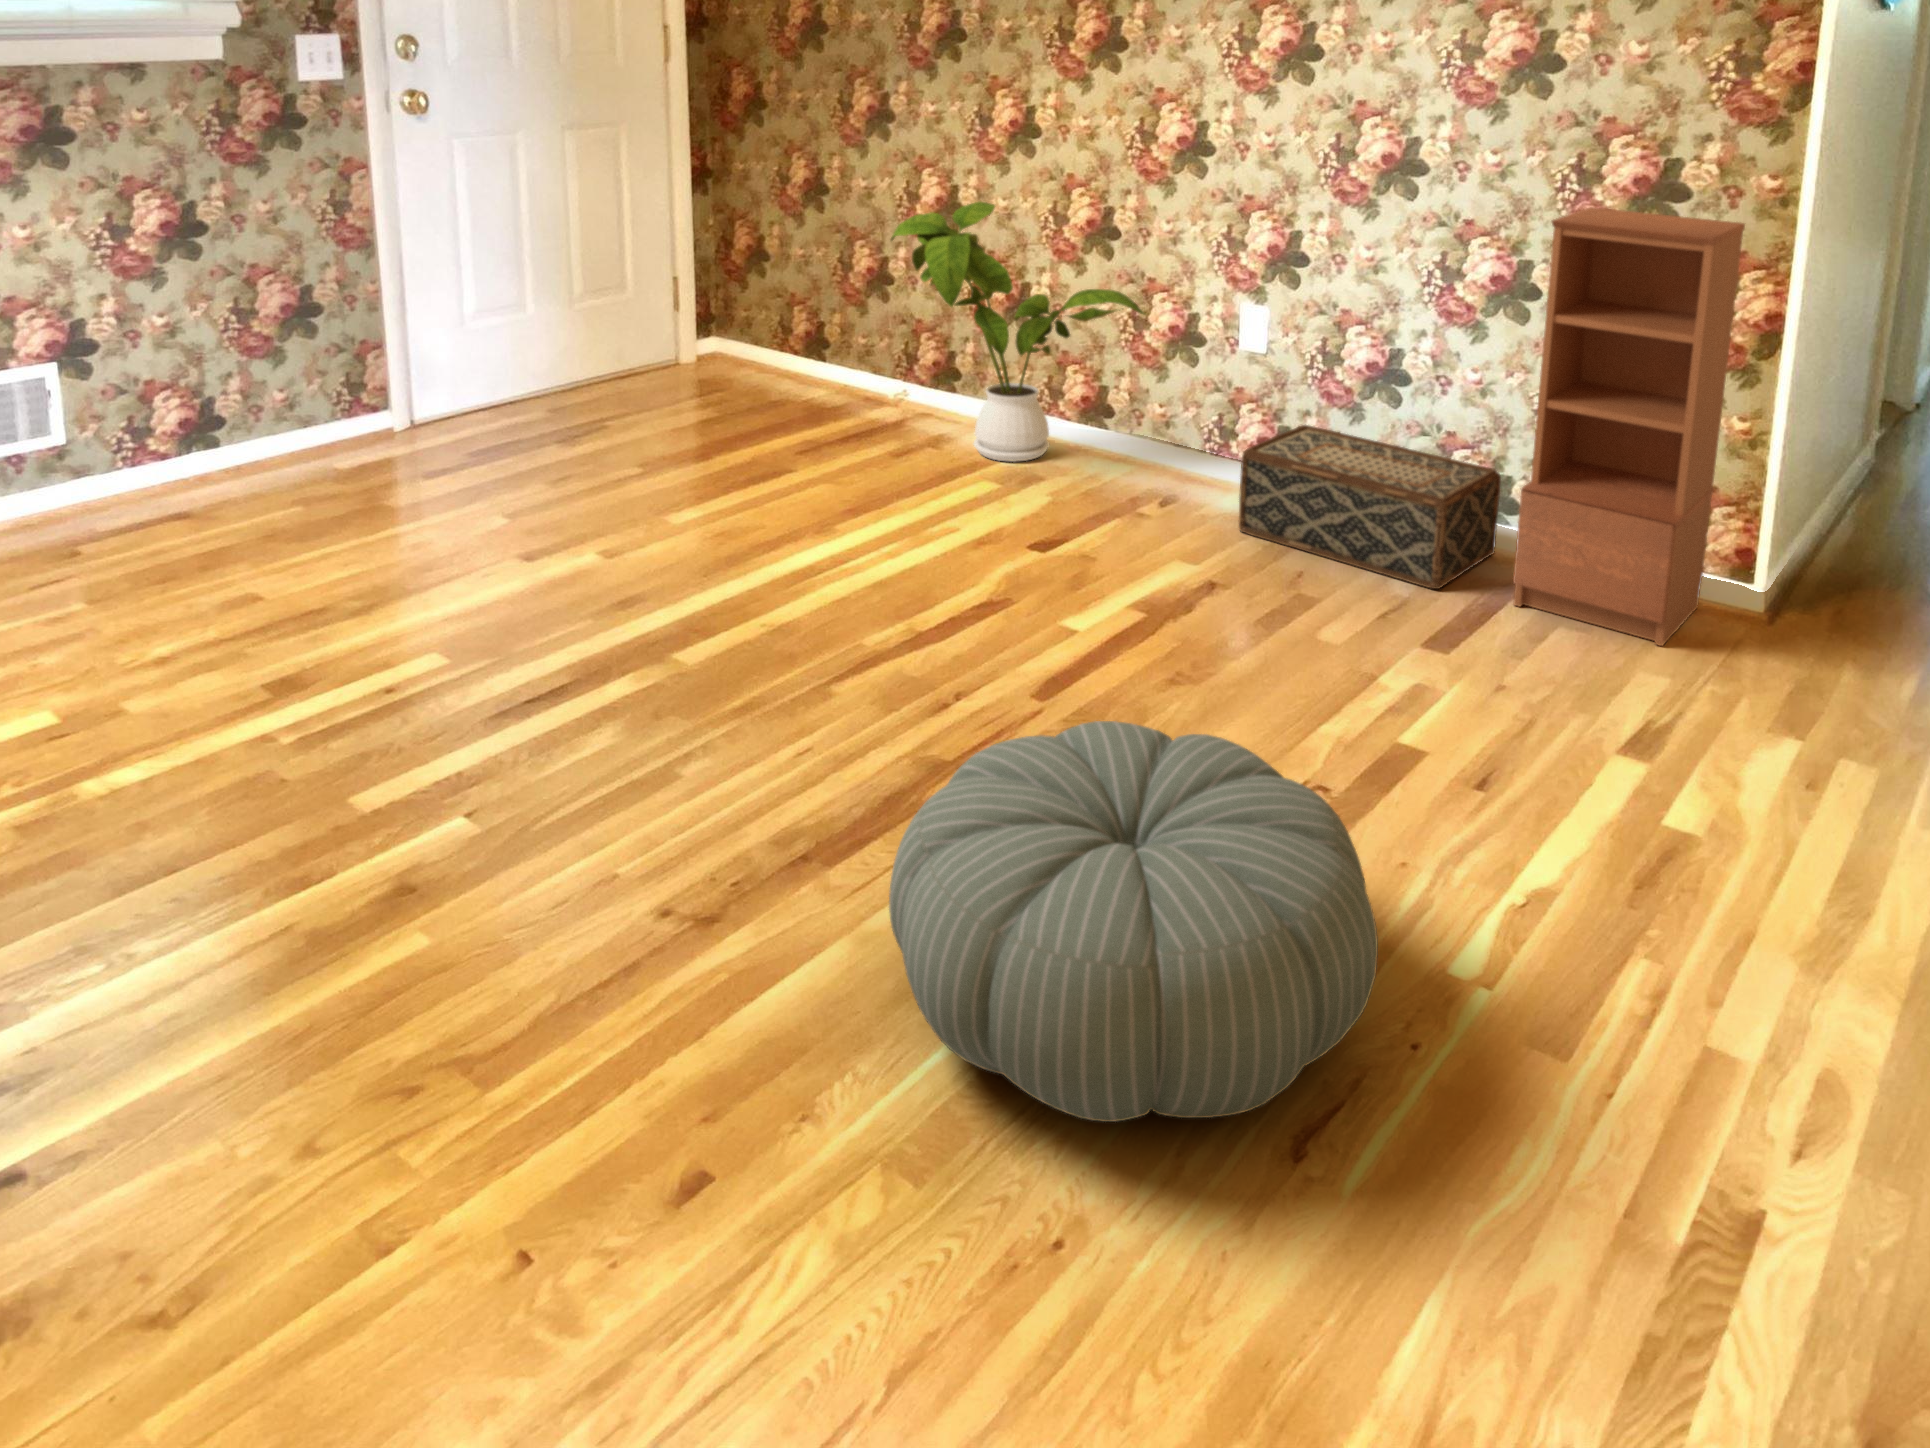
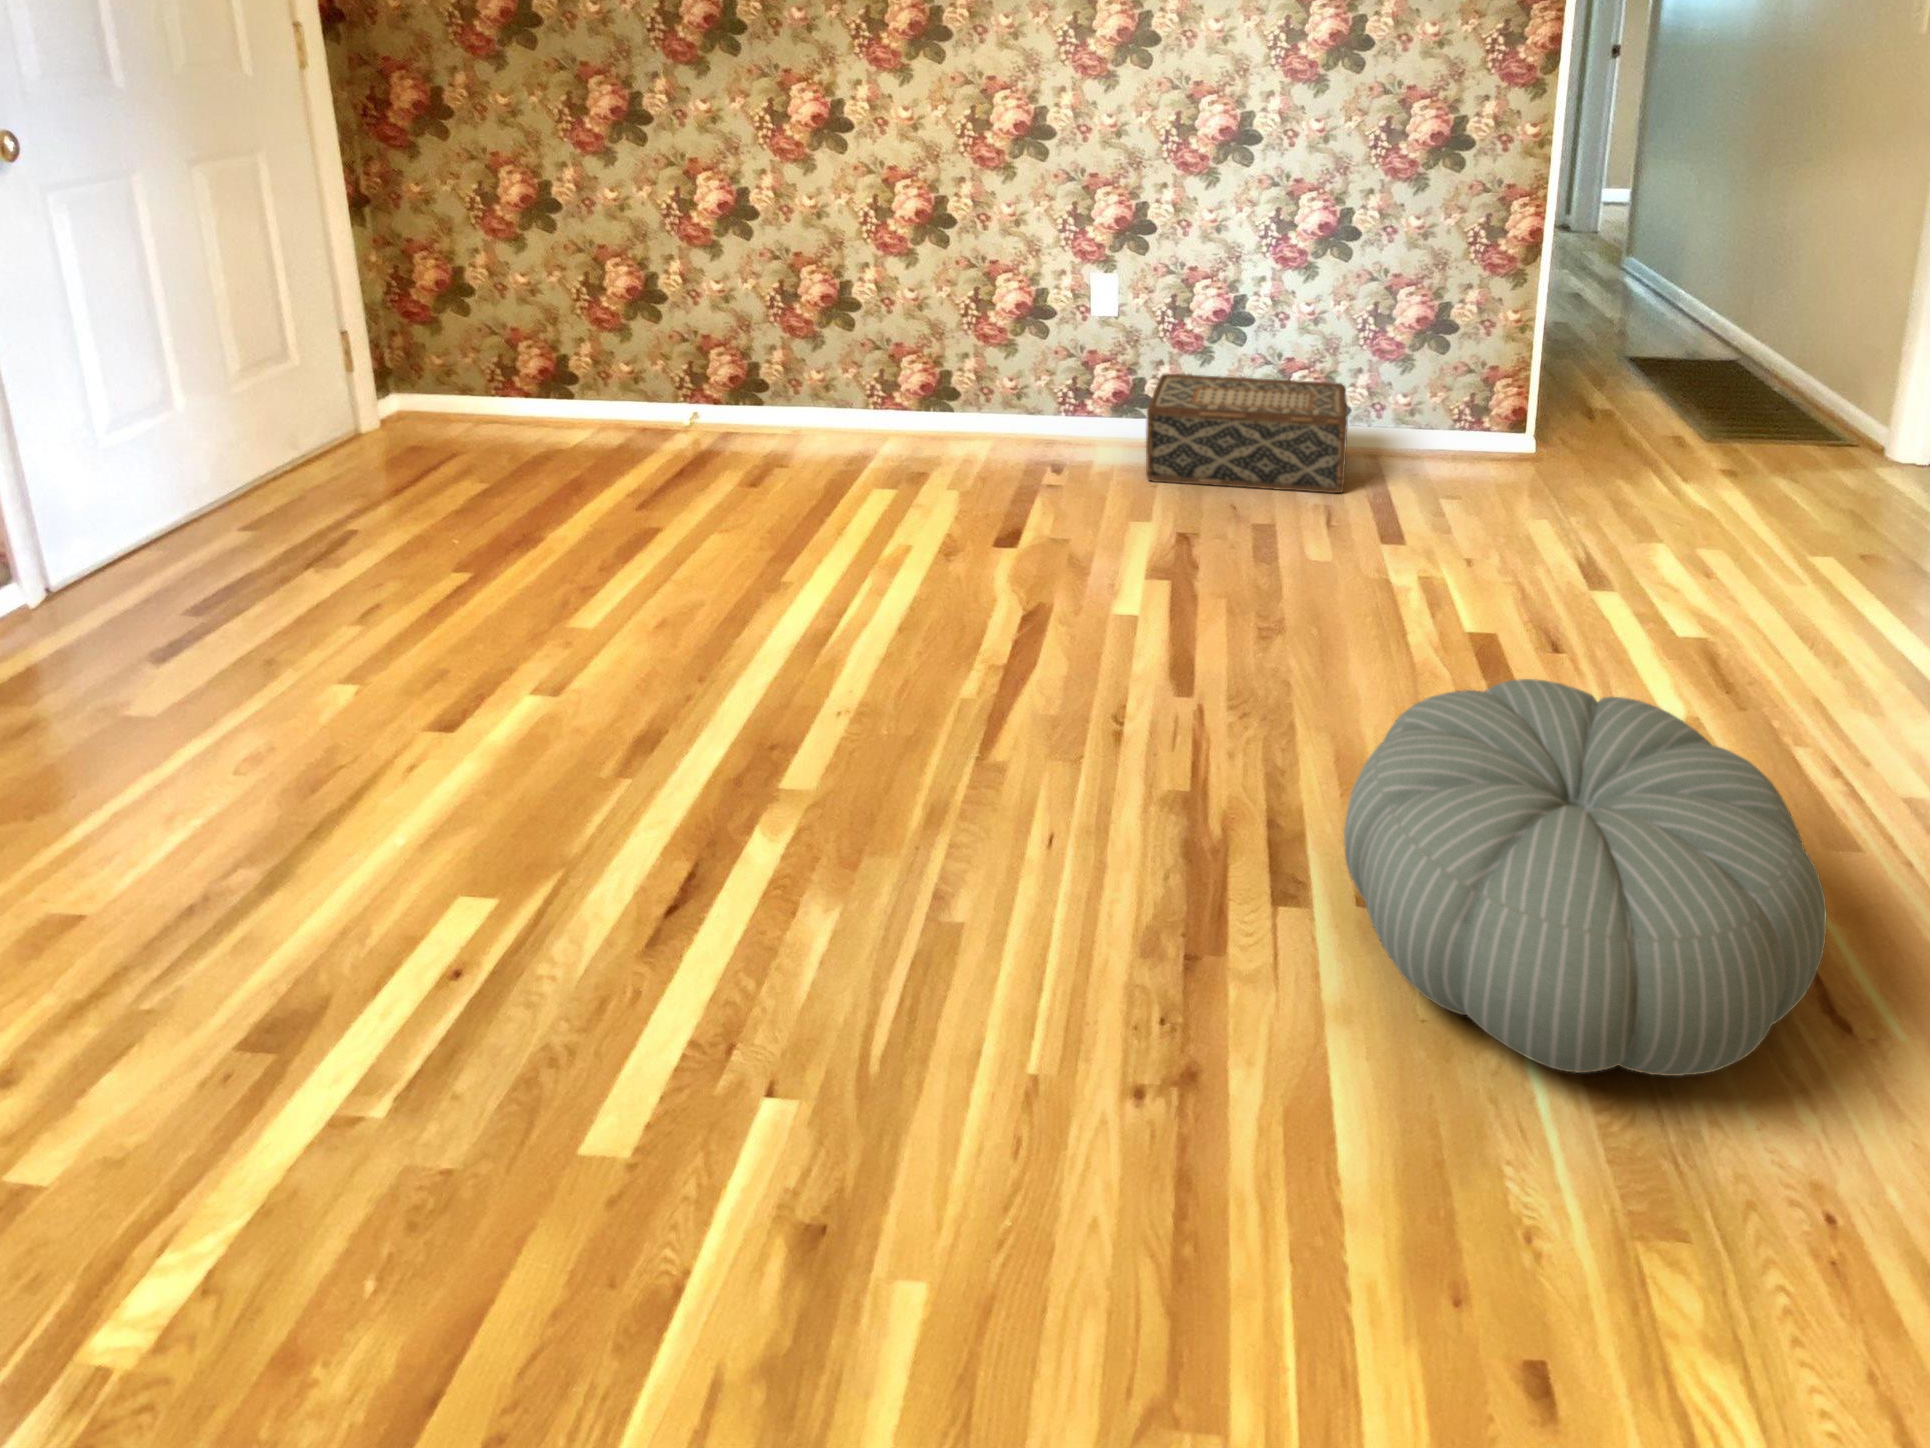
house plant: present [891,202,1144,462] -> none [735,205,1005,464]
bookcase: present [1513,207,1745,646] -> none [1392,160,1548,497]

